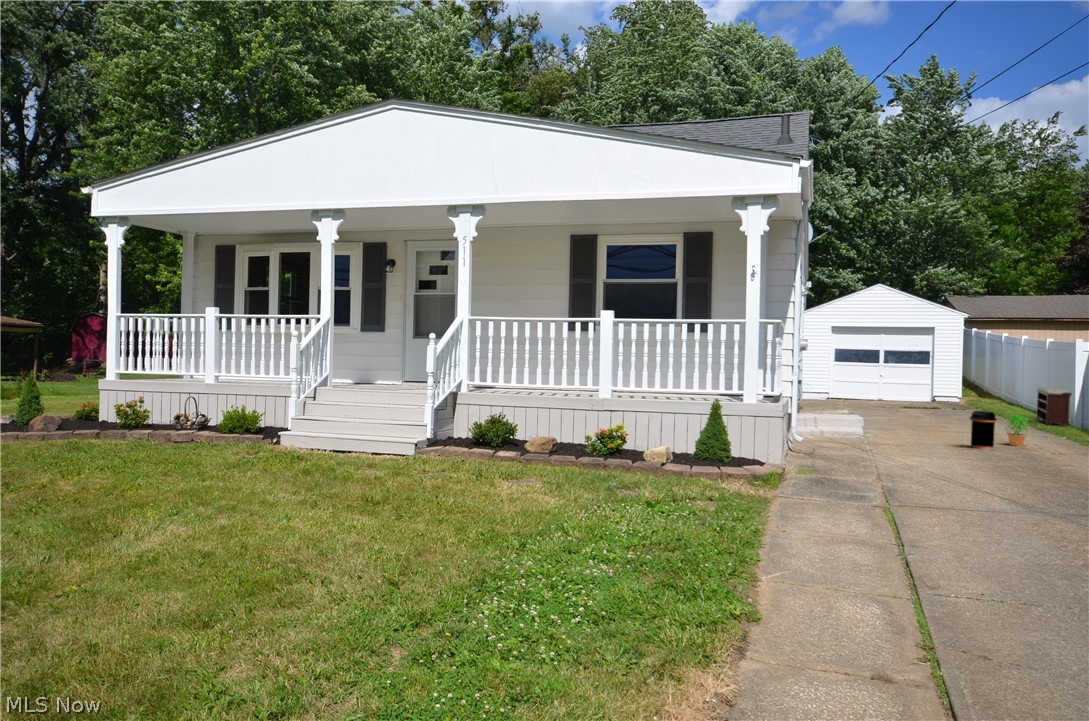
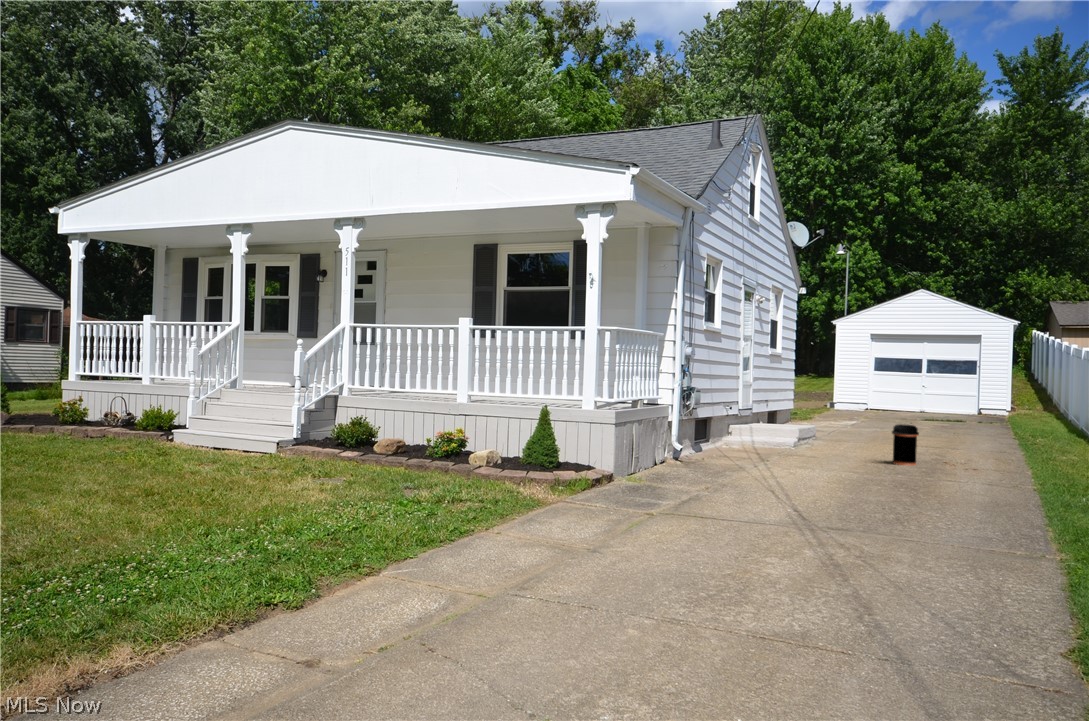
bench: present [1036,387,1071,426] -> none [1046,401,1073,446]
potted plant: present [1005,415,1028,446] -> none [936,429,968,464]

